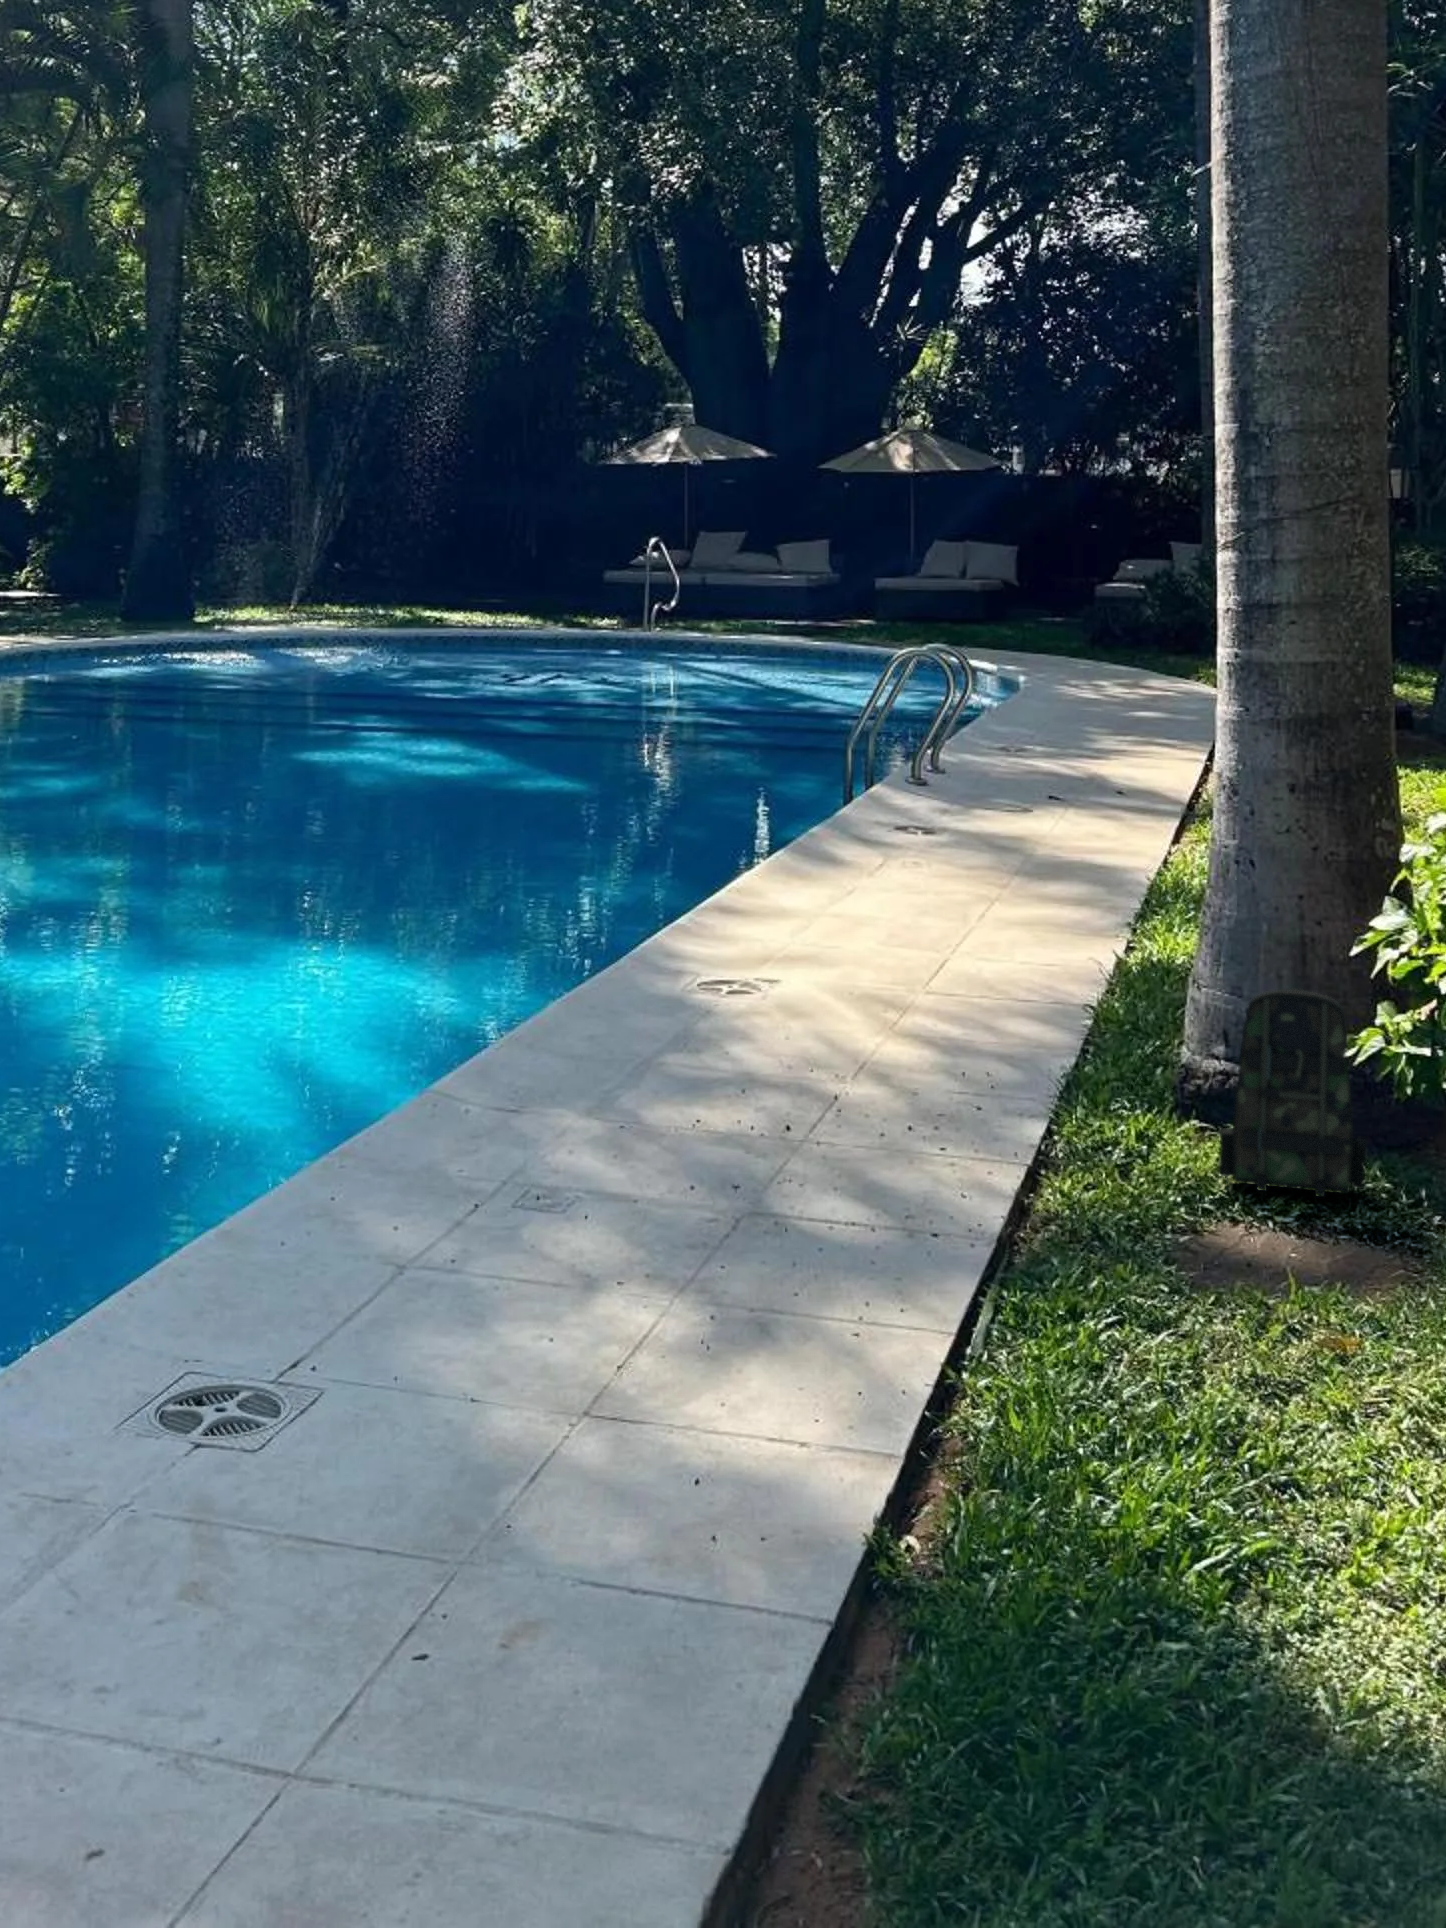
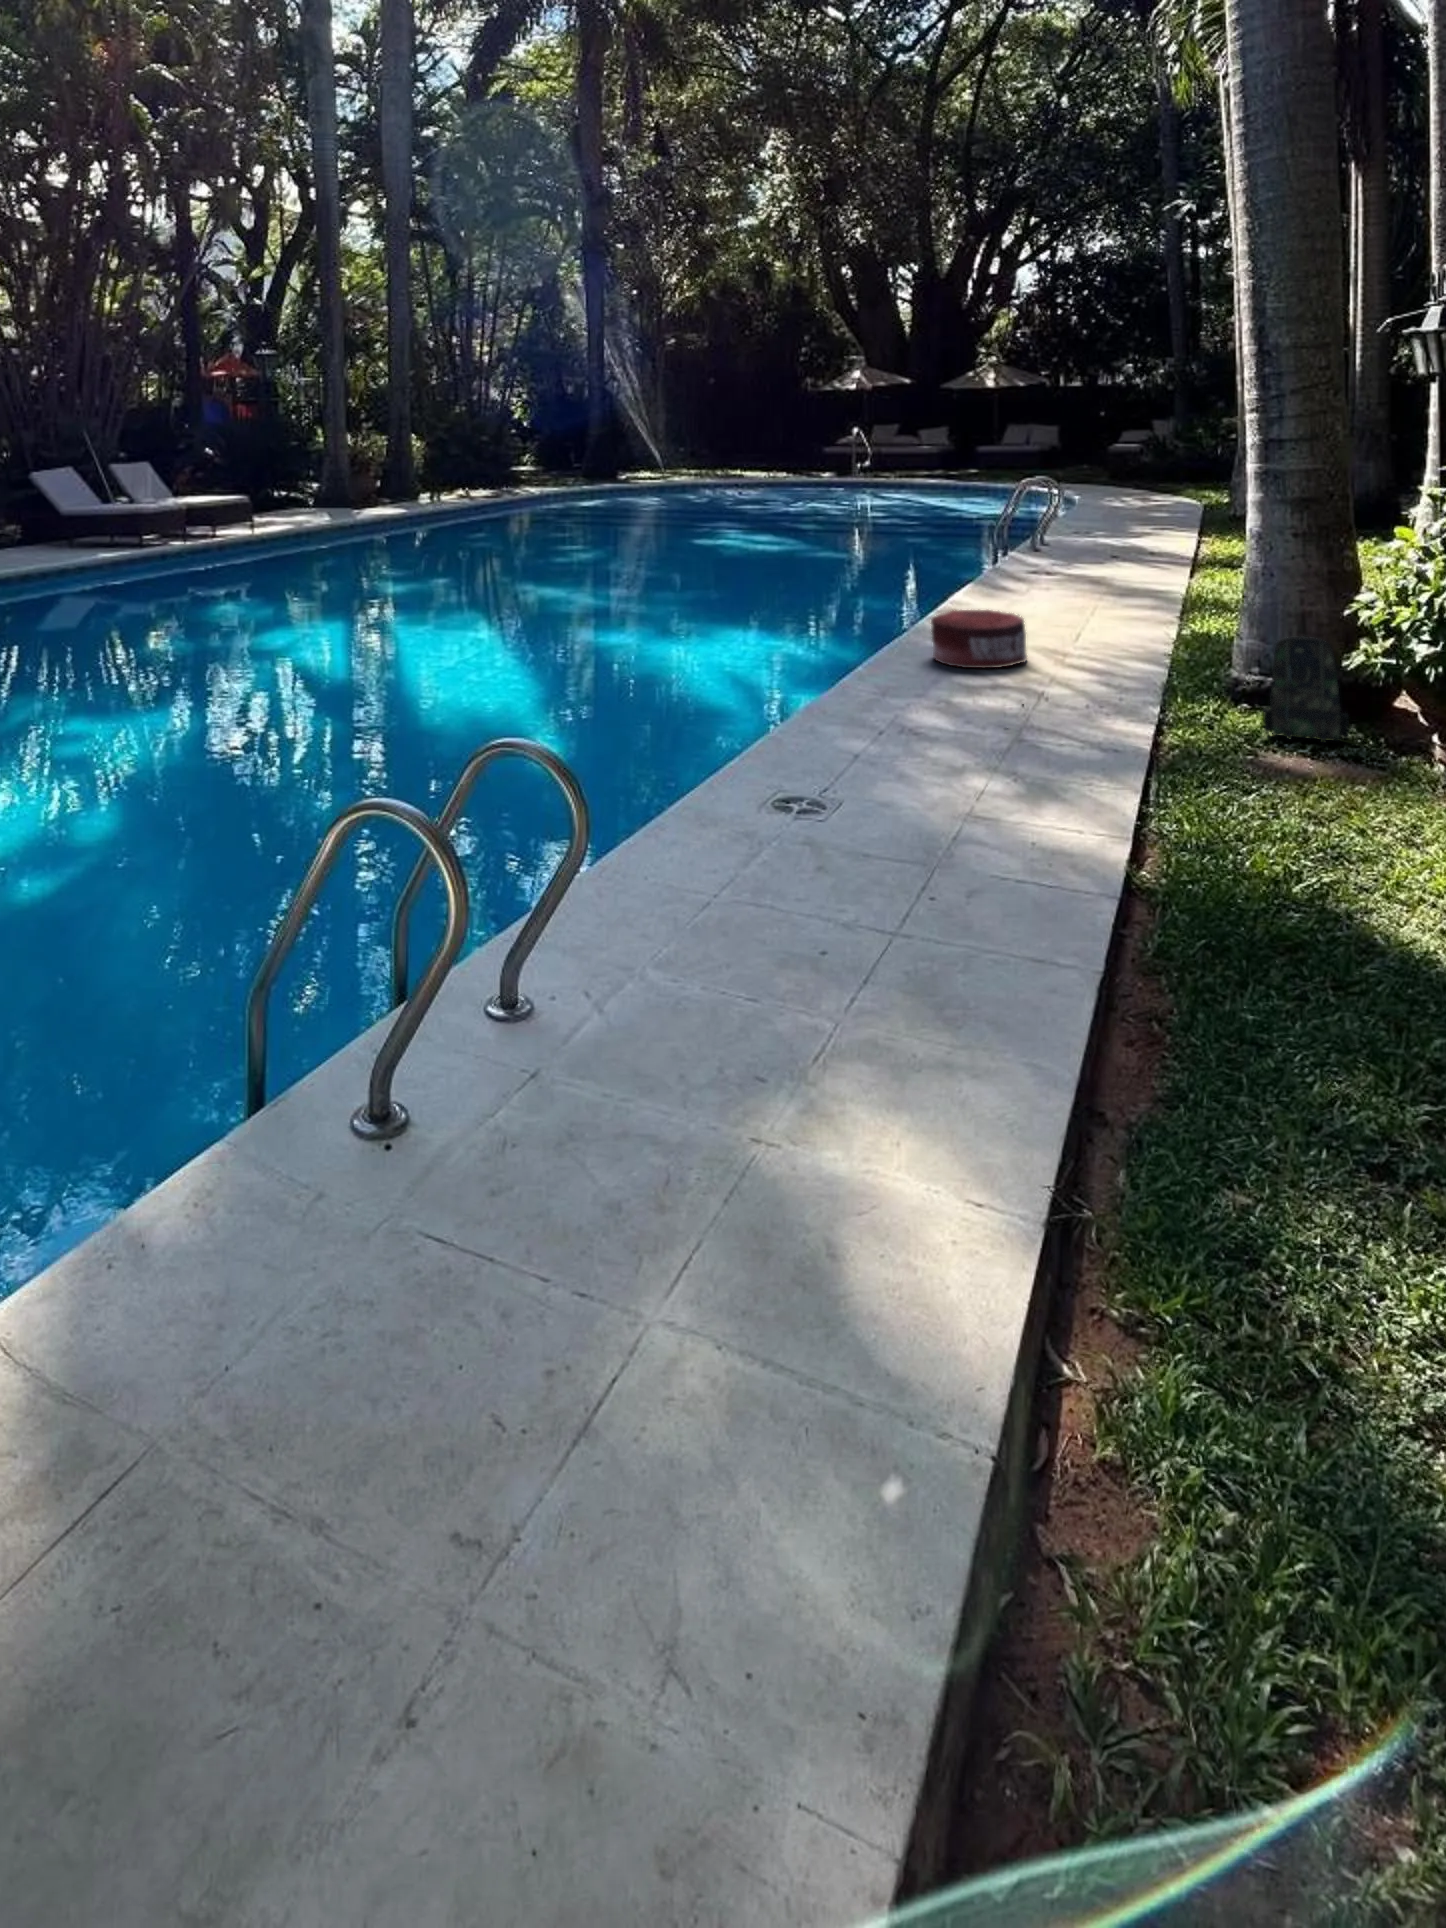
pouf: none [658,917,840,1038] -> present [931,610,1027,668]

